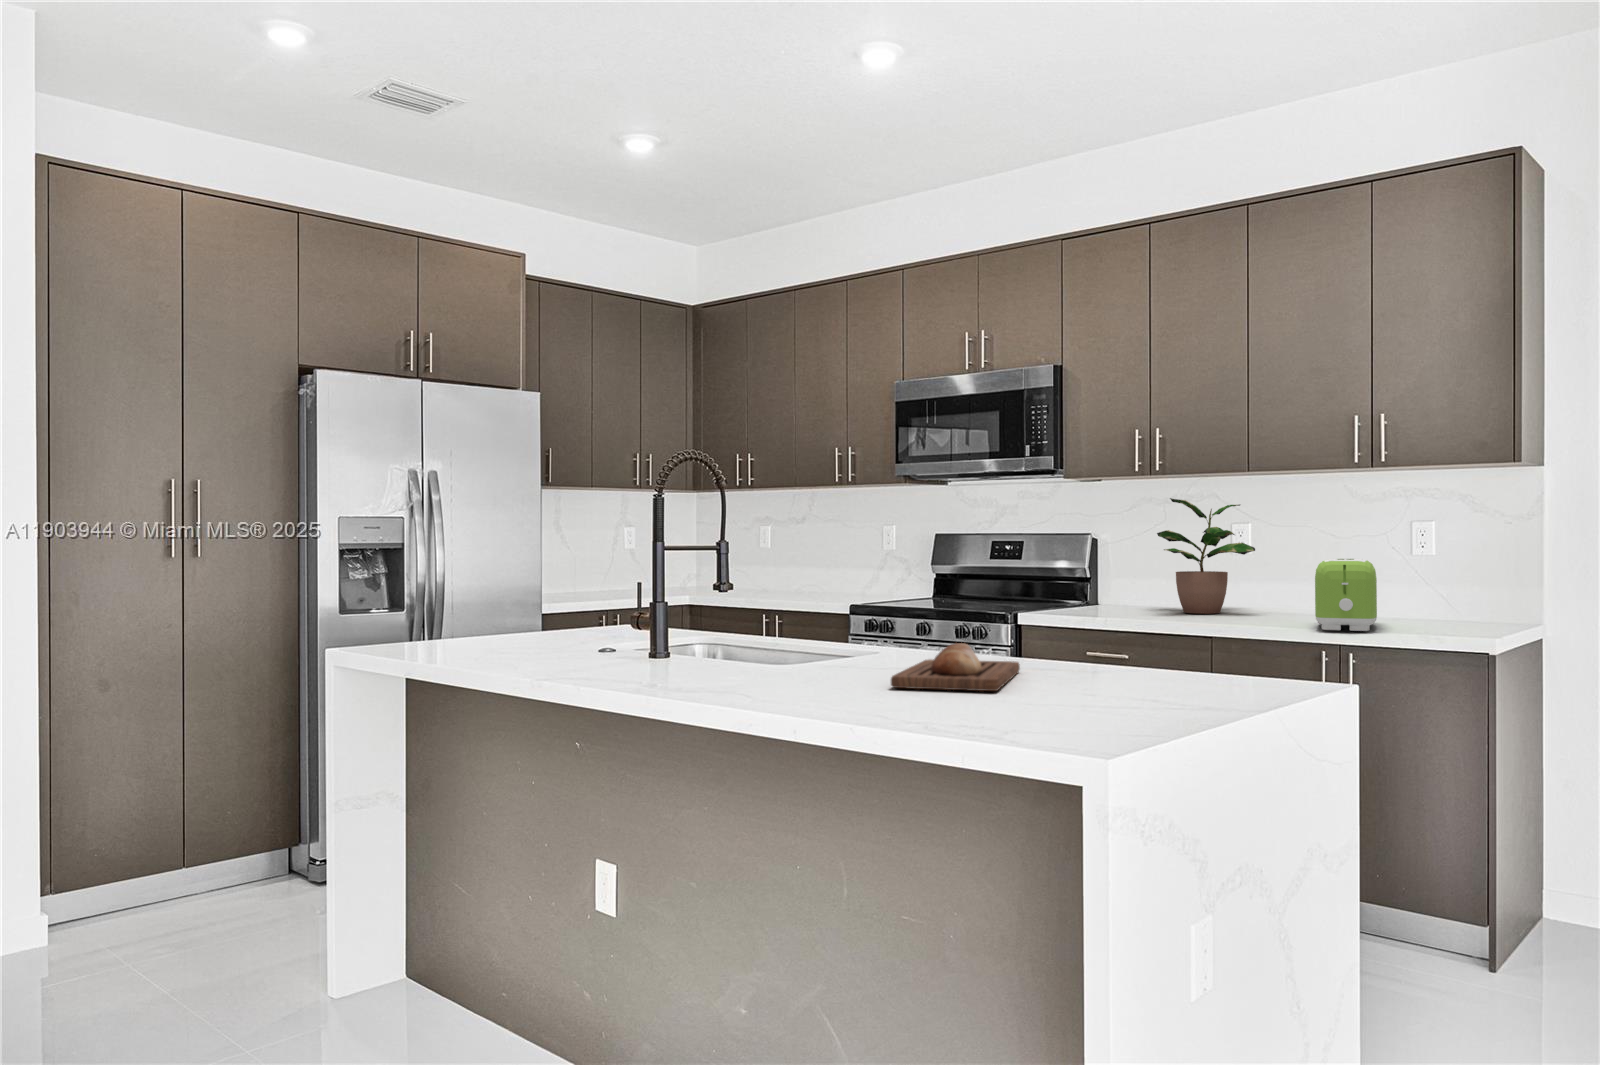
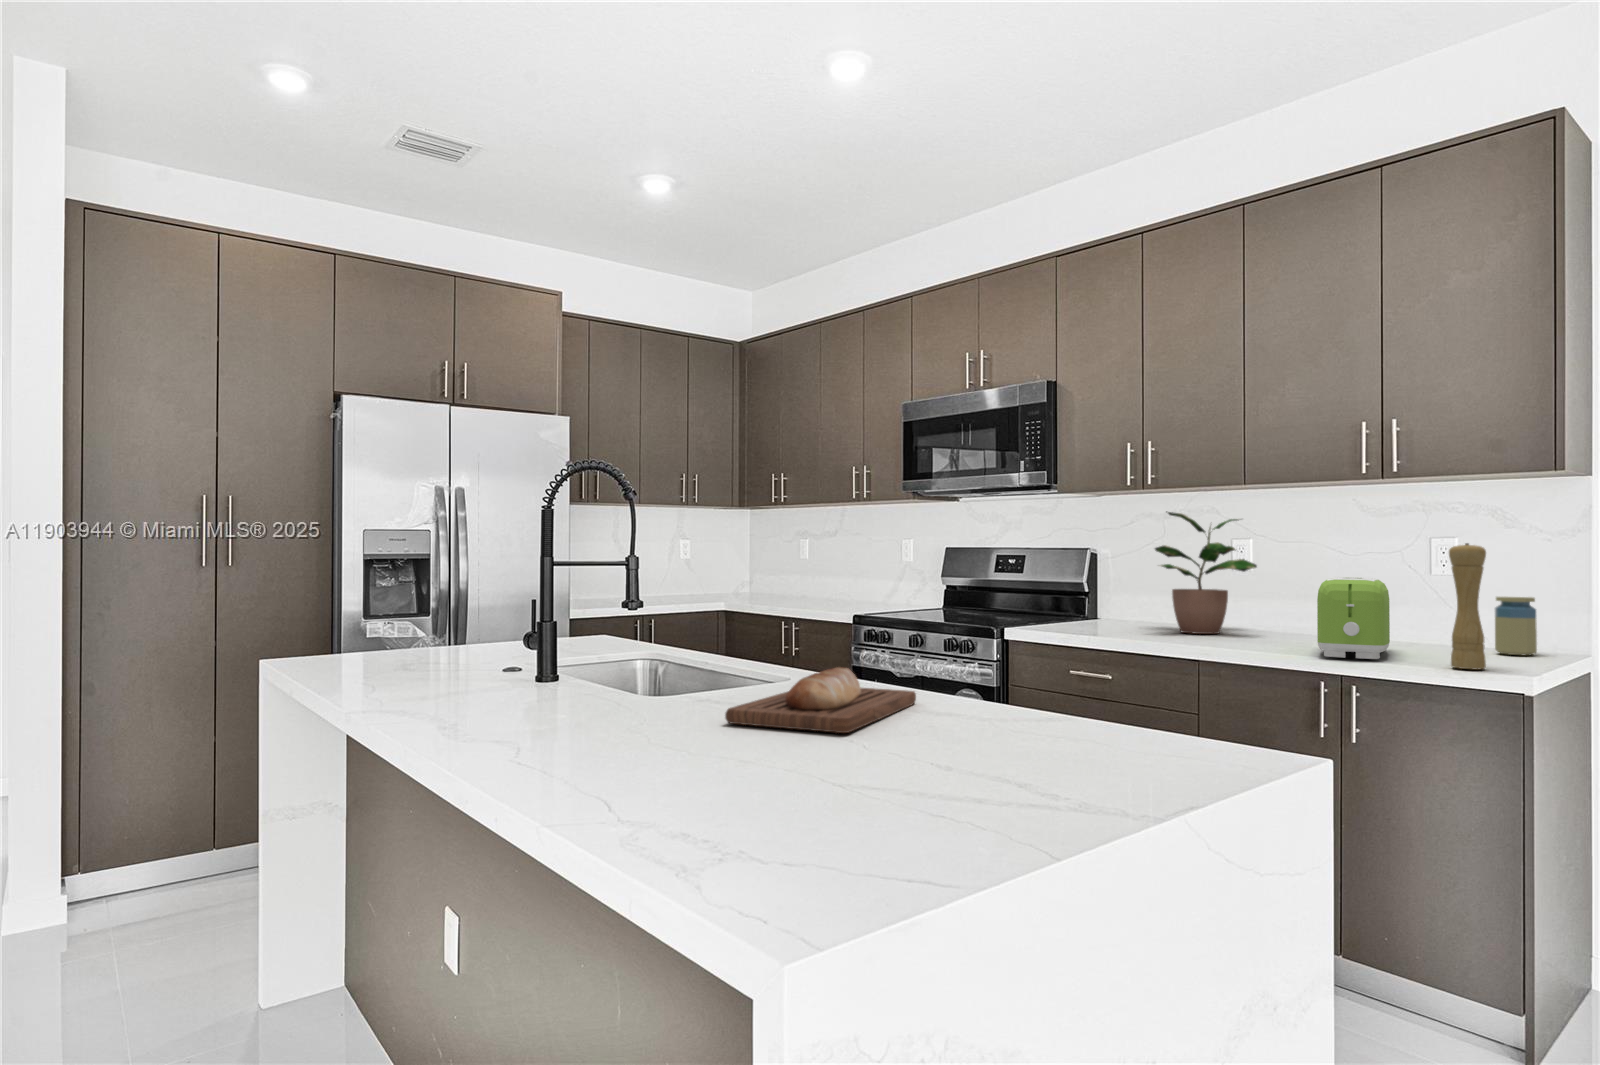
pepper mill: none [1428,528,1459,637] -> present [1449,543,1486,669]
jar: none [1464,573,1499,625] -> present [1495,597,1537,655]

